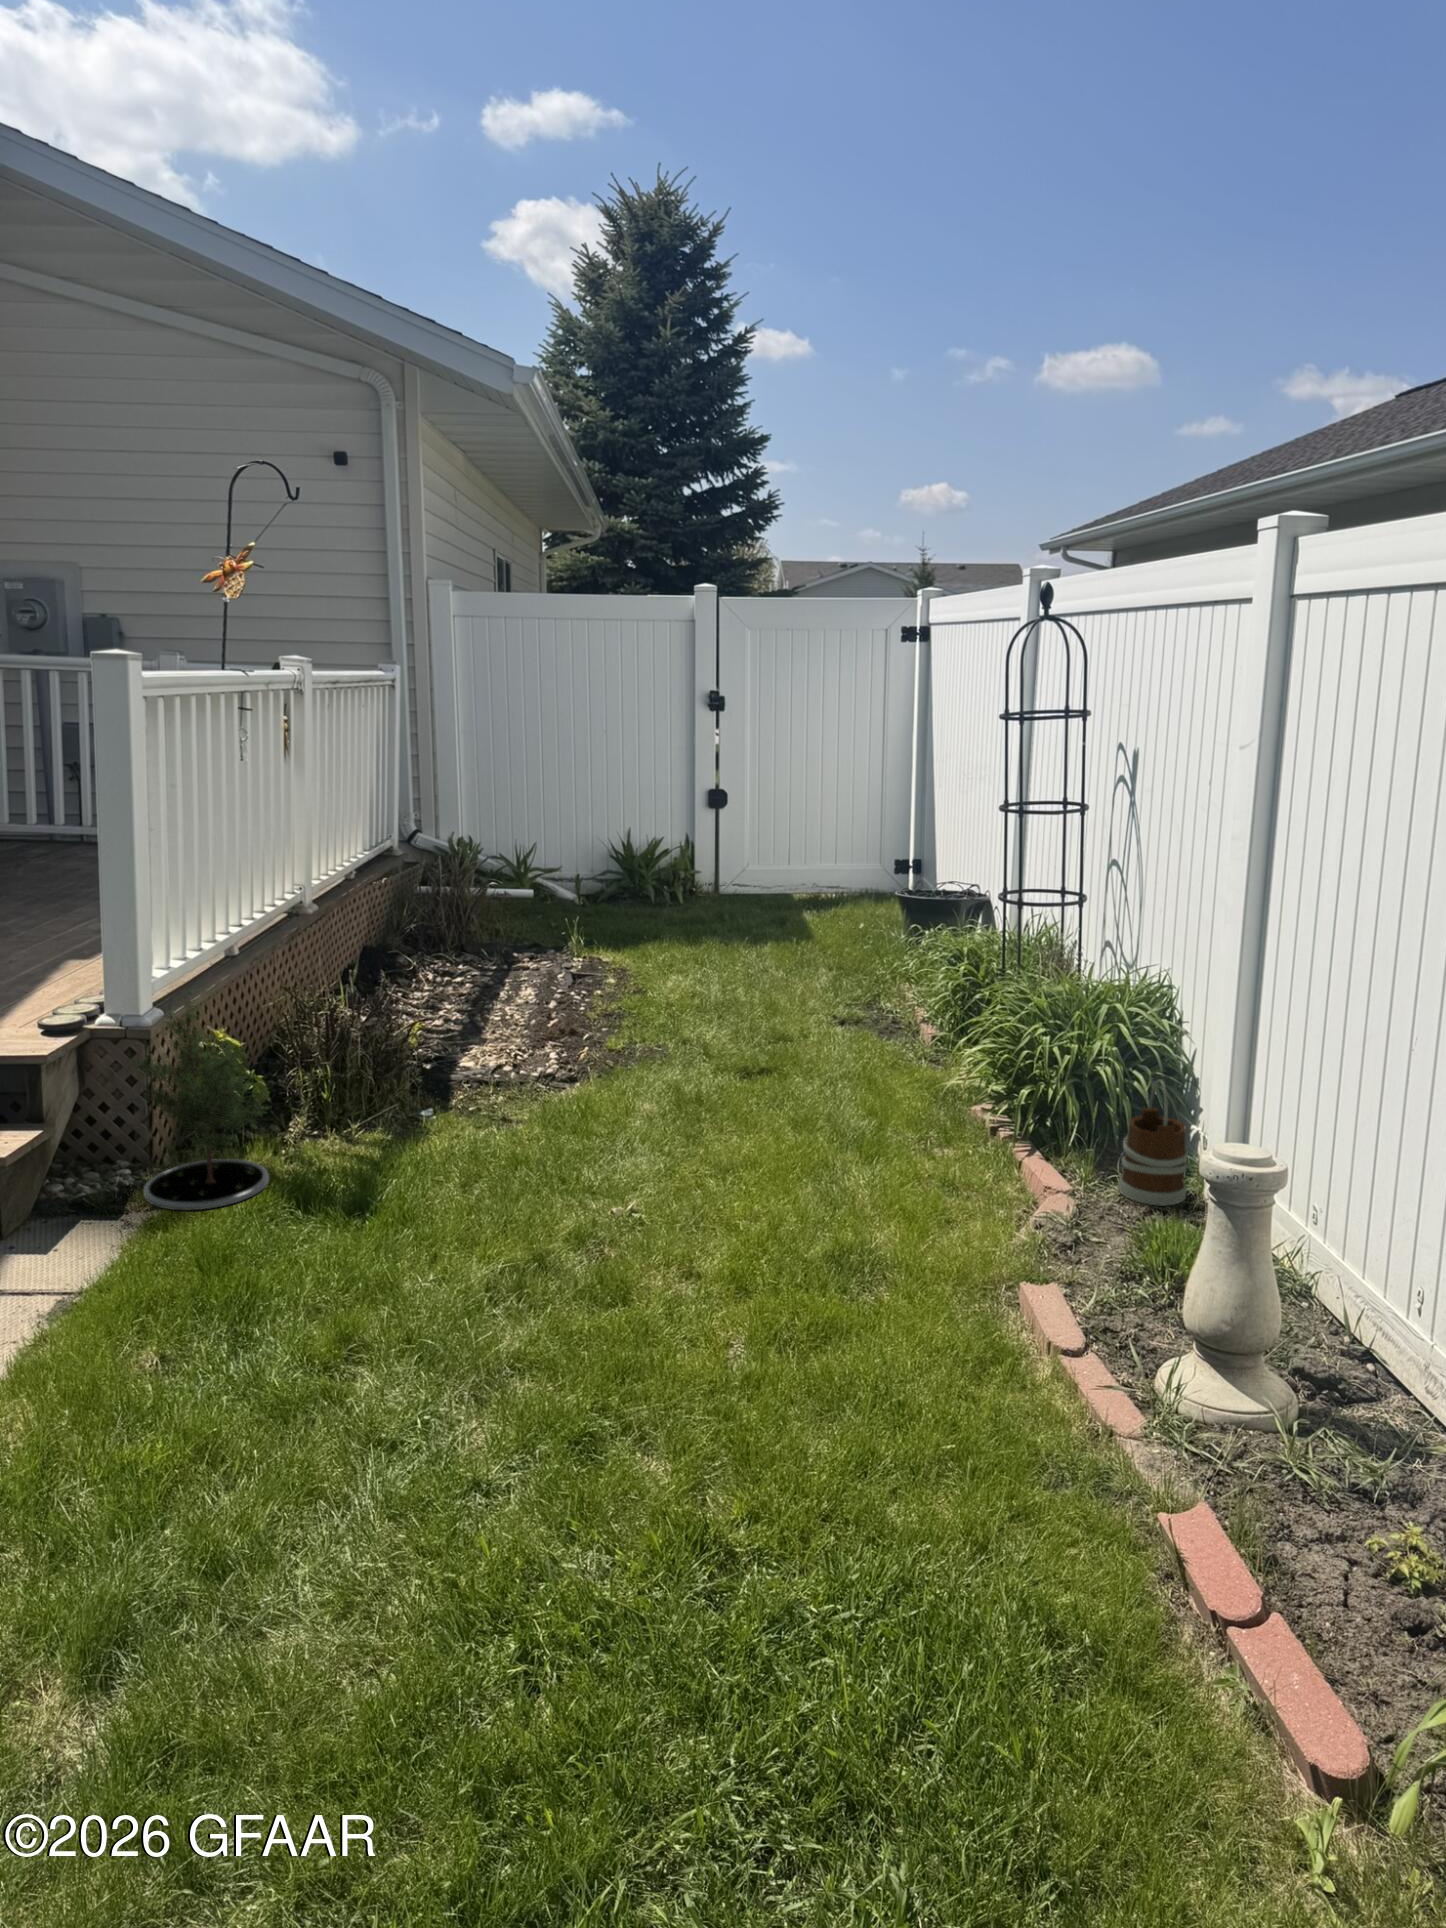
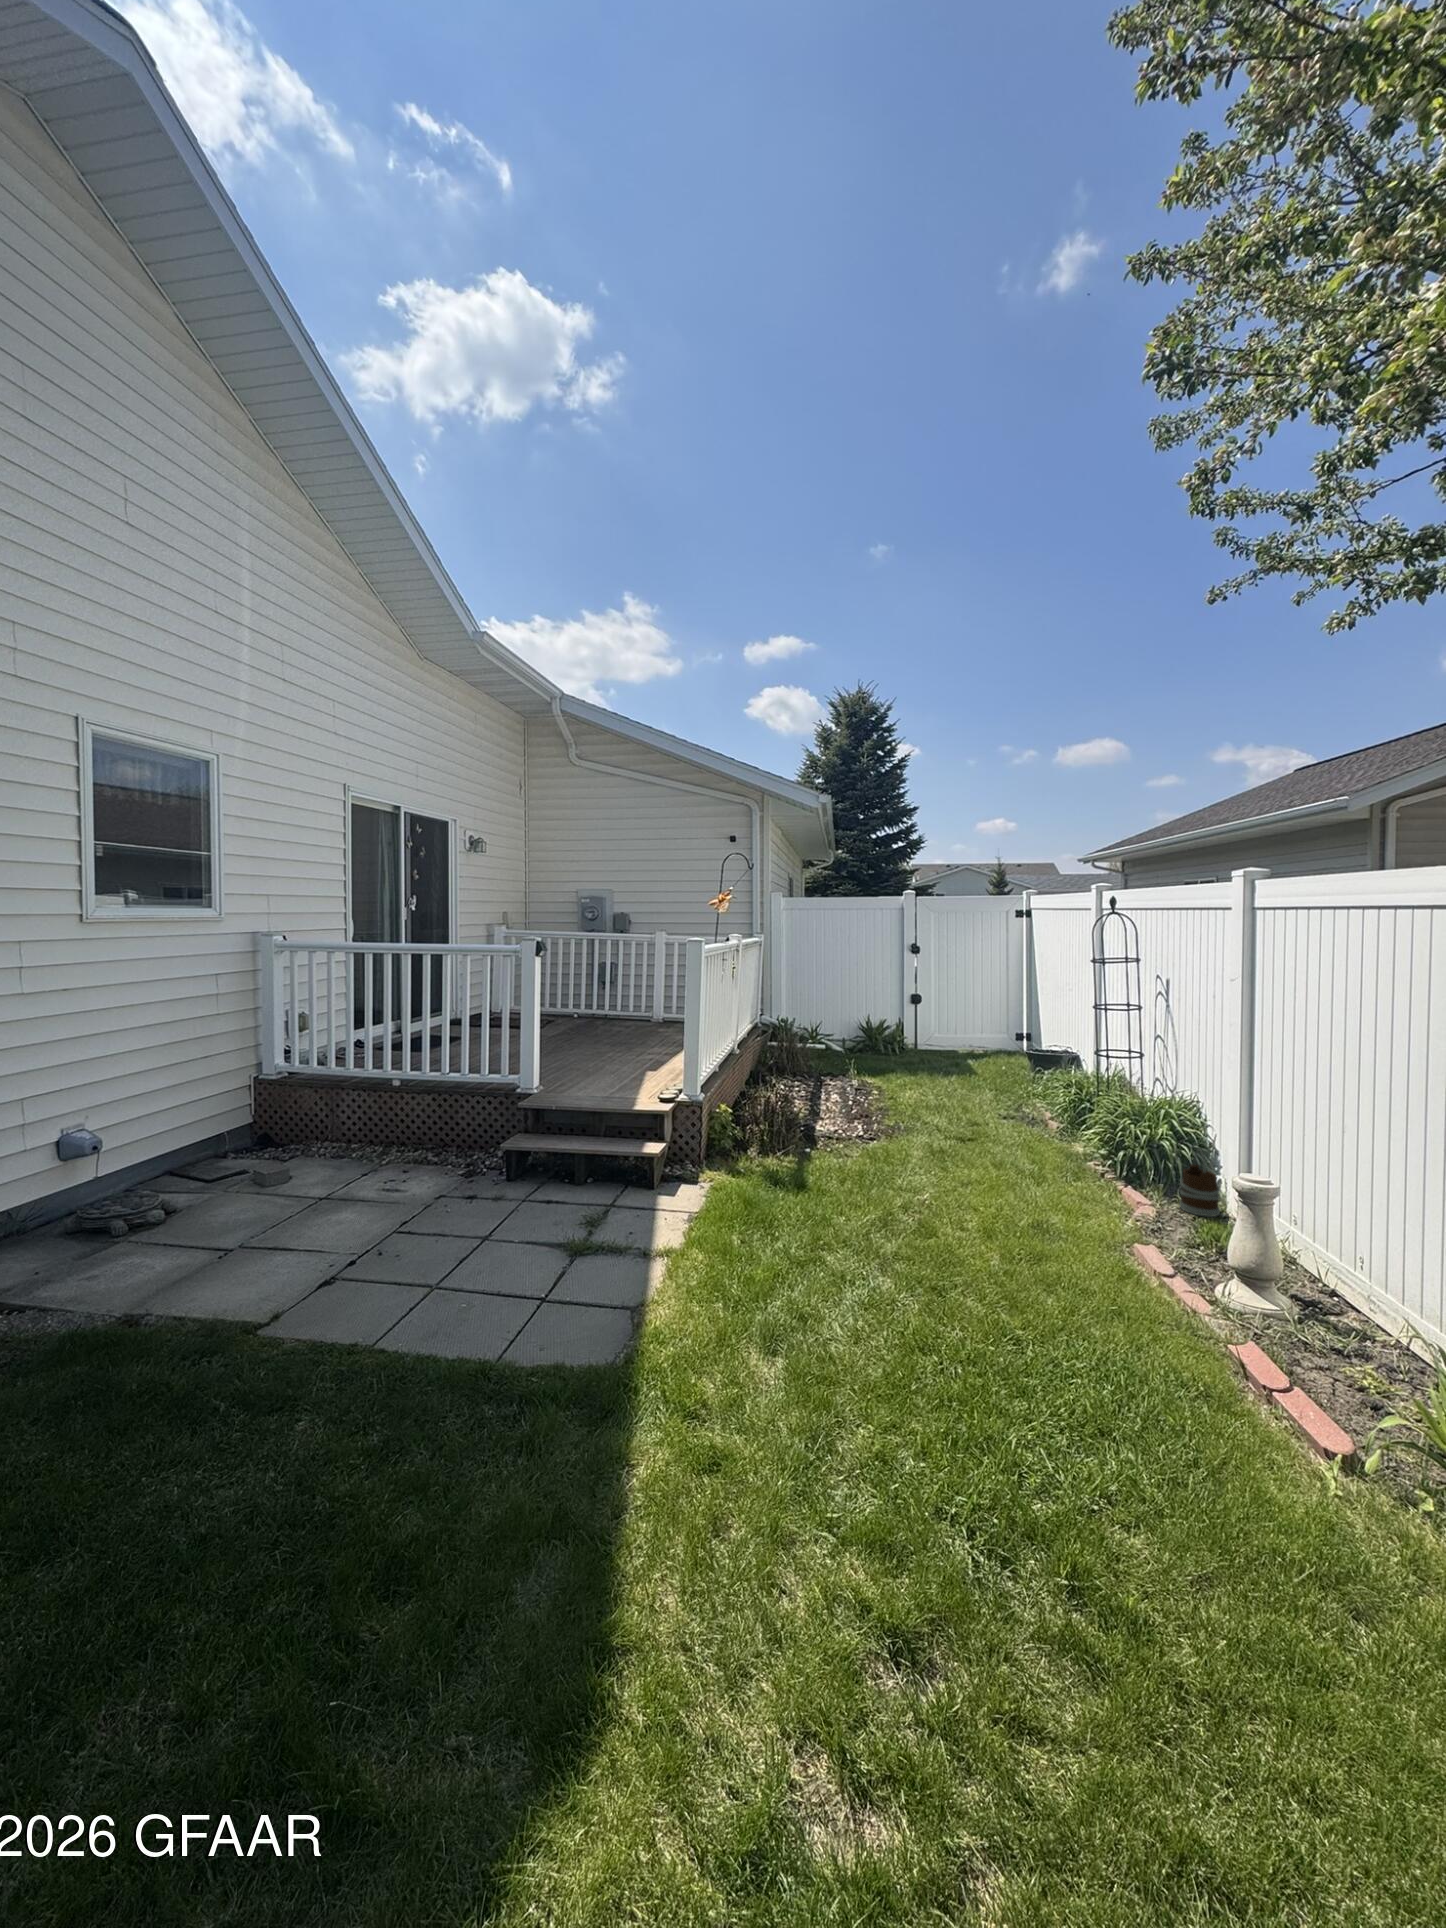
potted tree: present [131,990,269,1210] -> none [701,1081,759,1179]

